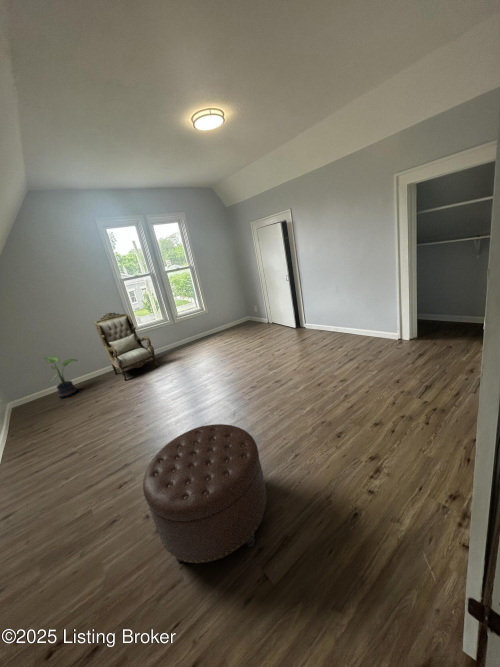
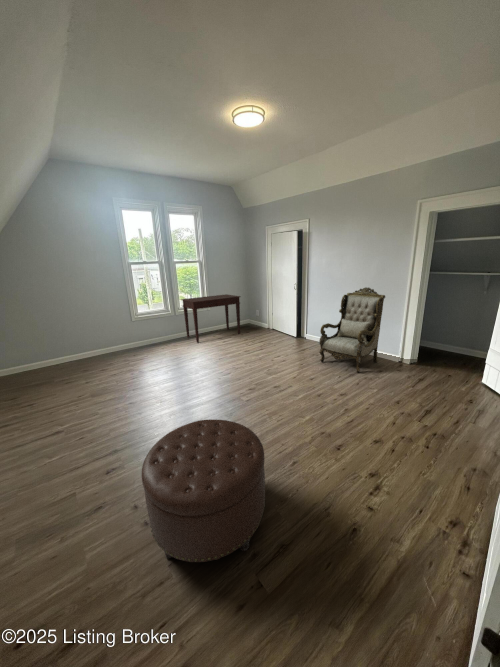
desk: none [177,295,240,348] -> present [182,294,240,343]
armchair: present [94,313,158,380] -> present [319,287,385,373]
potted plant: present [44,356,77,398] -> none [39,329,74,373]

